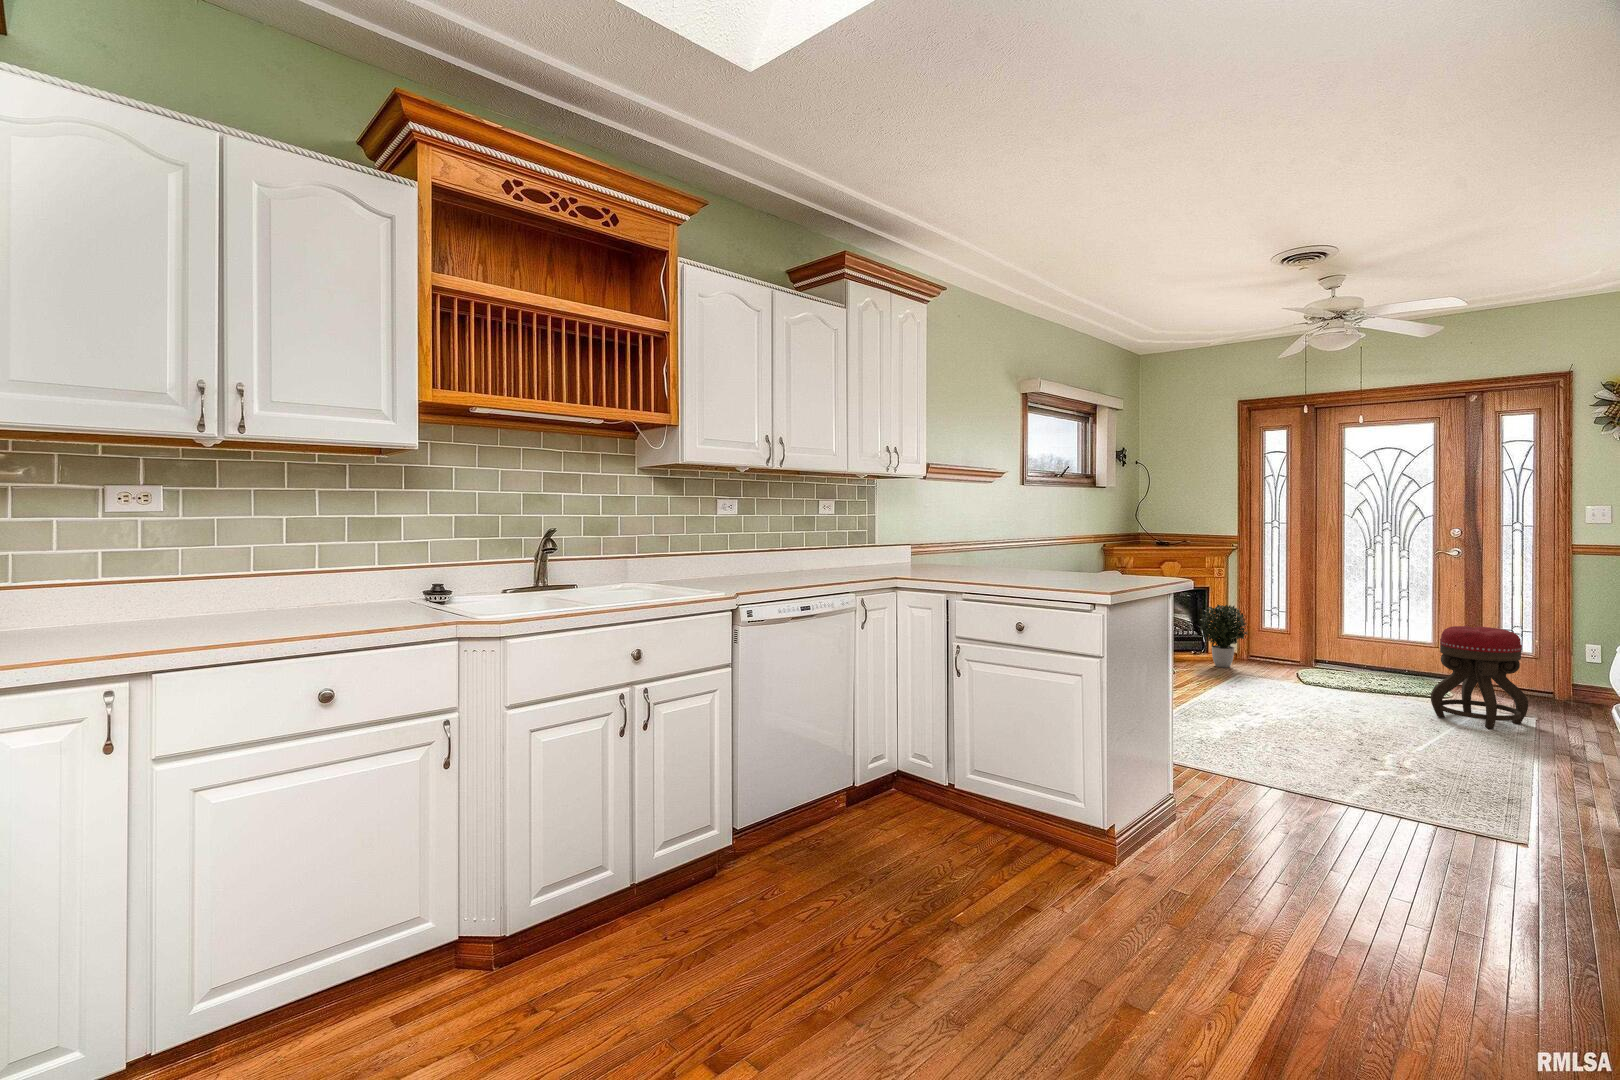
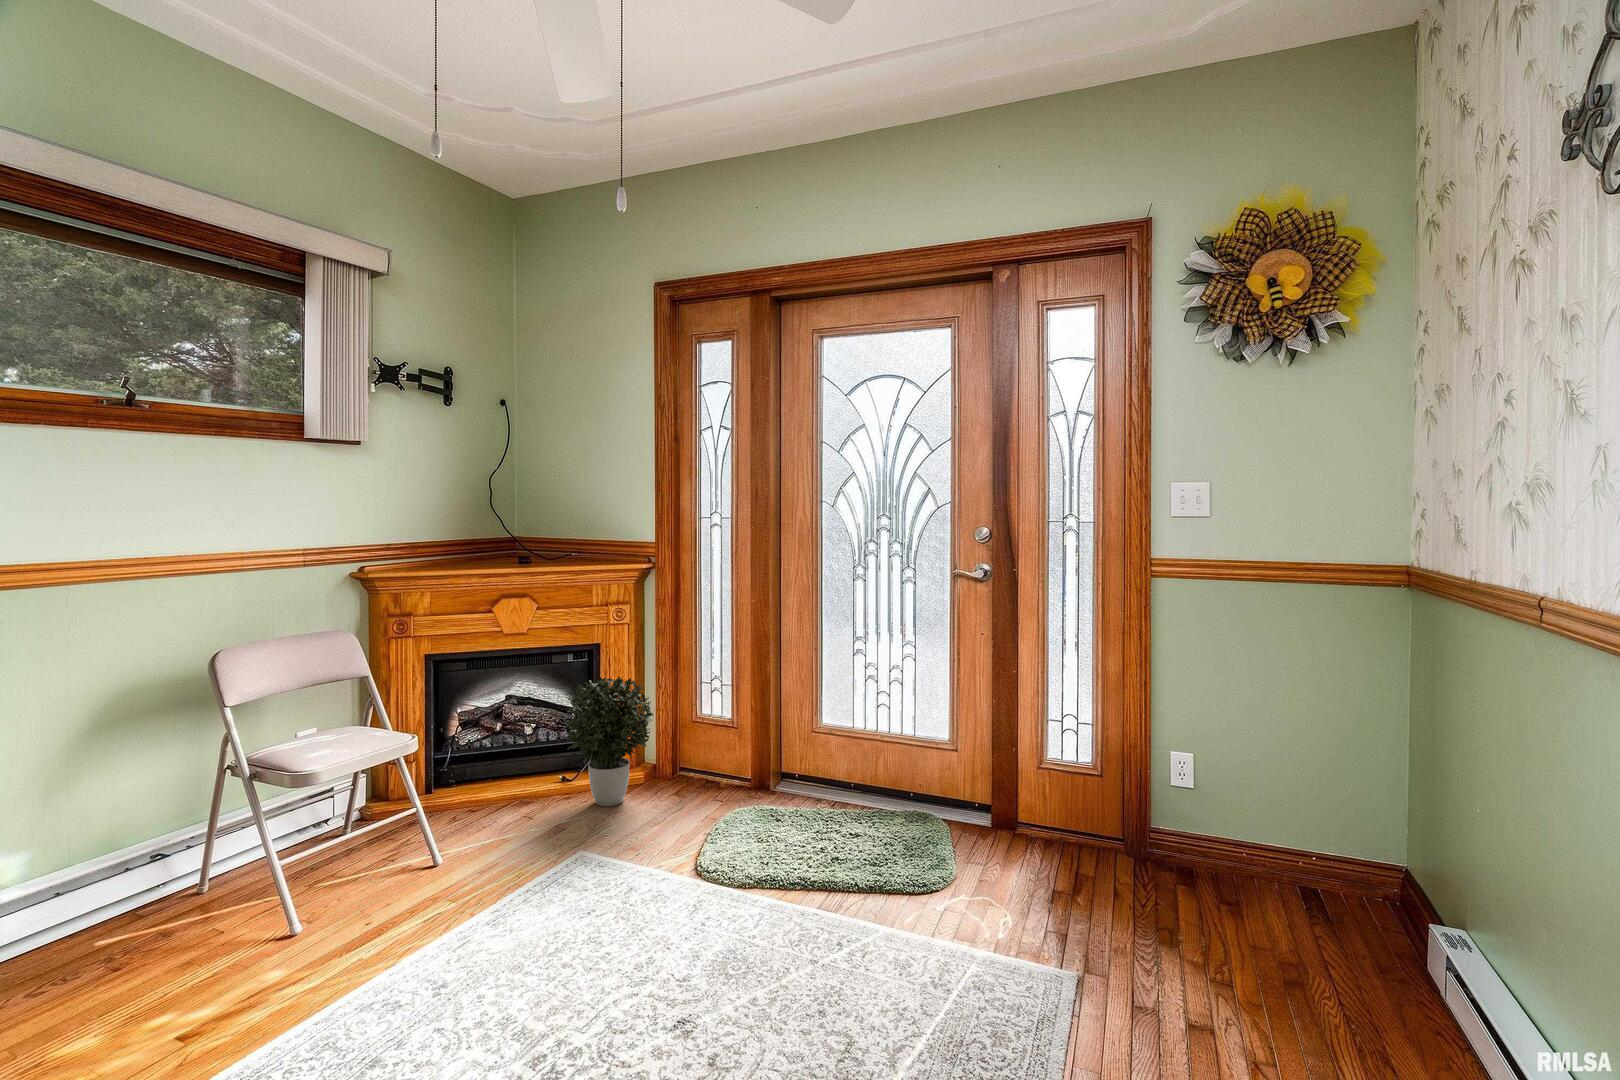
ottoman: present [1431,626,1528,729] -> none [894,746,1083,1037]

